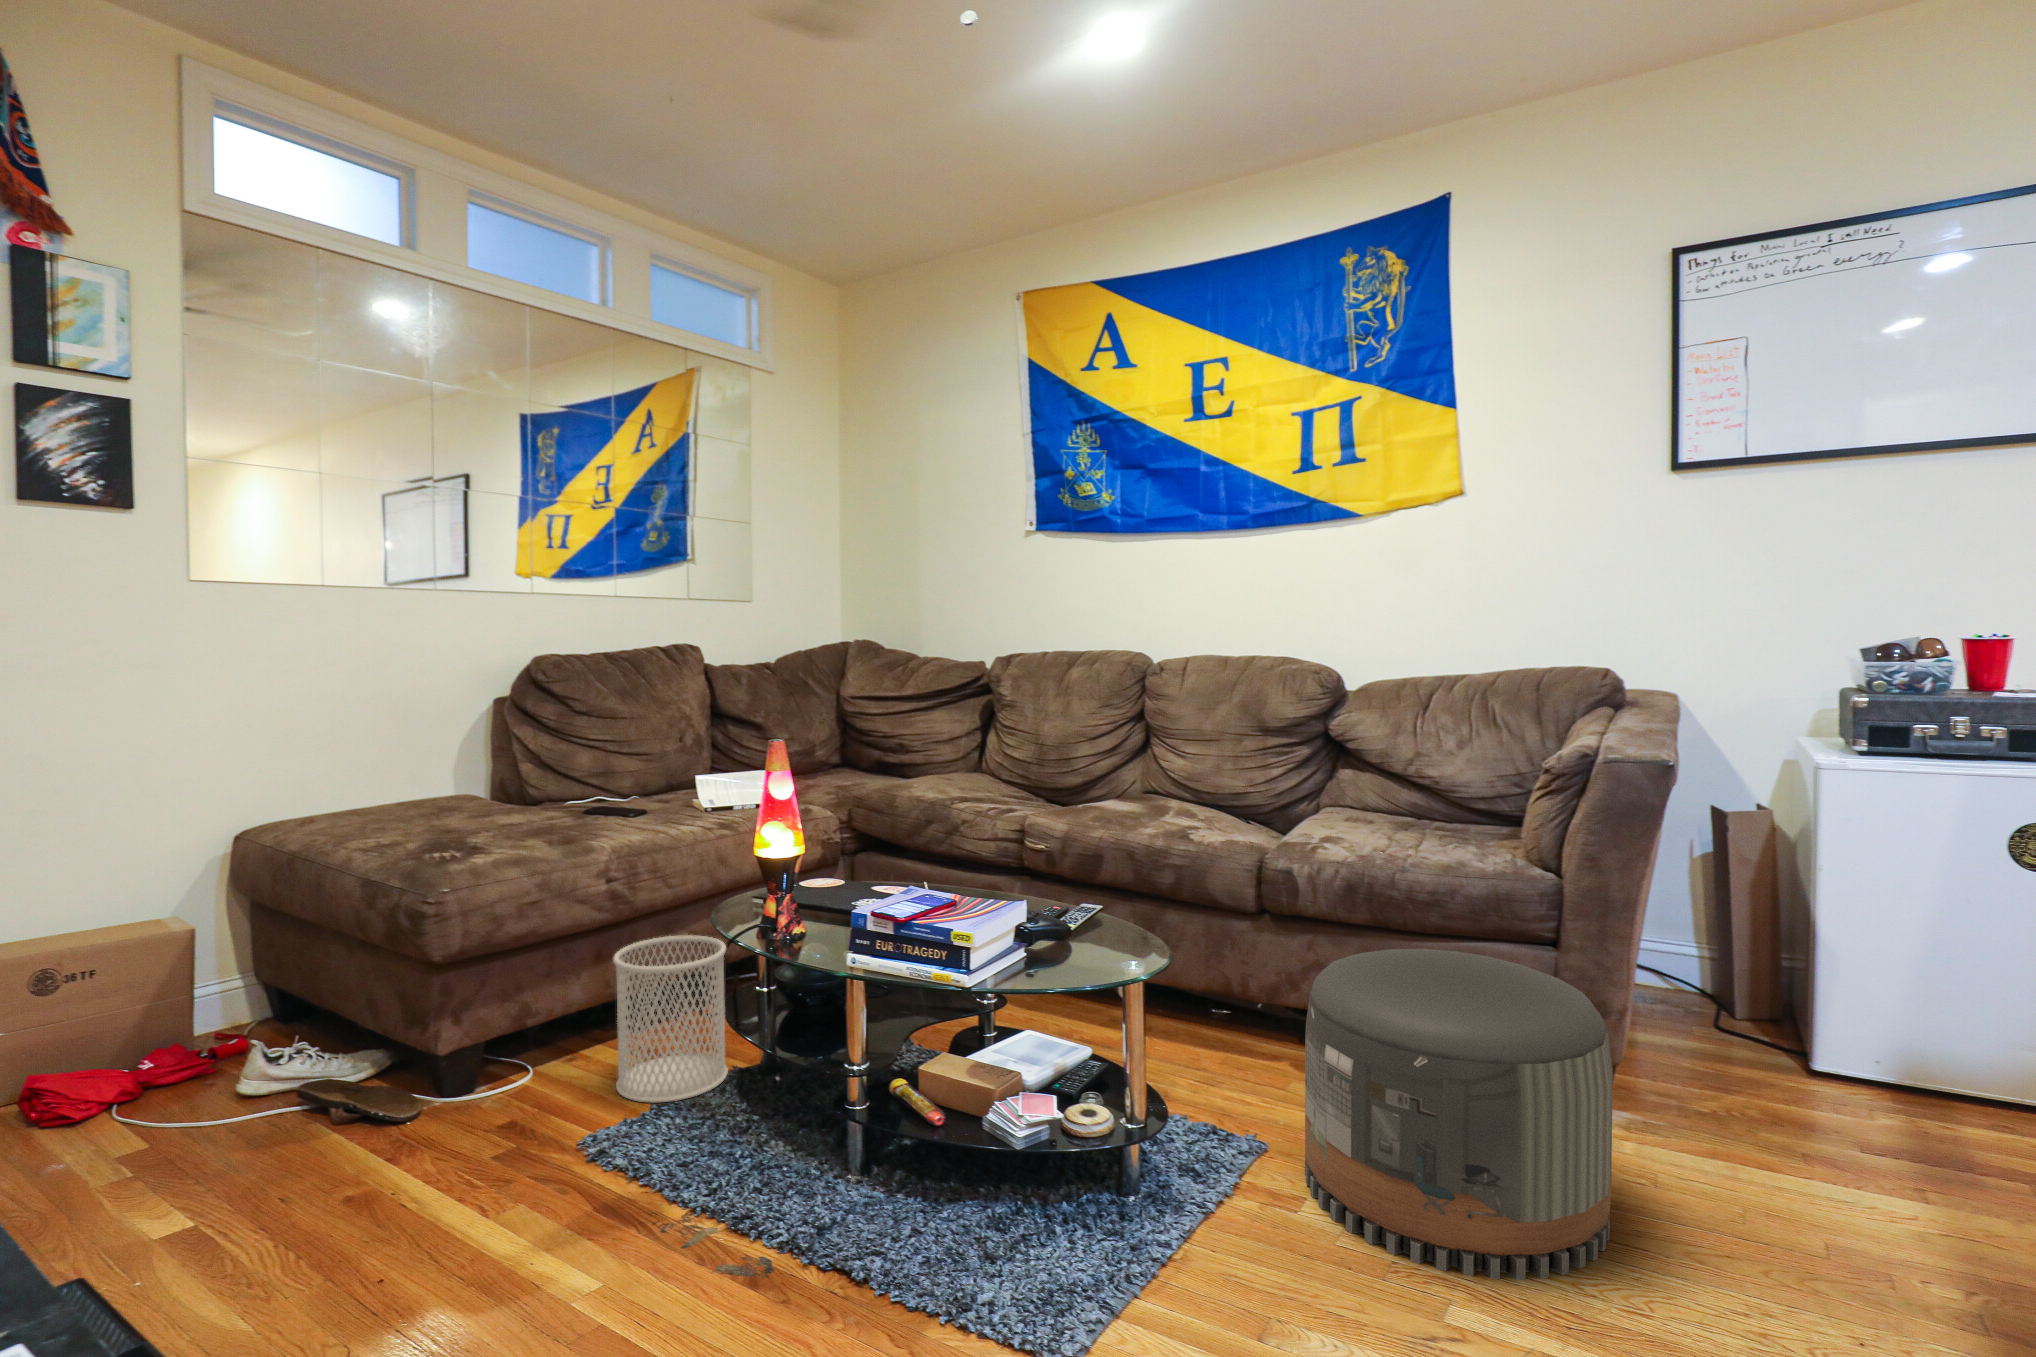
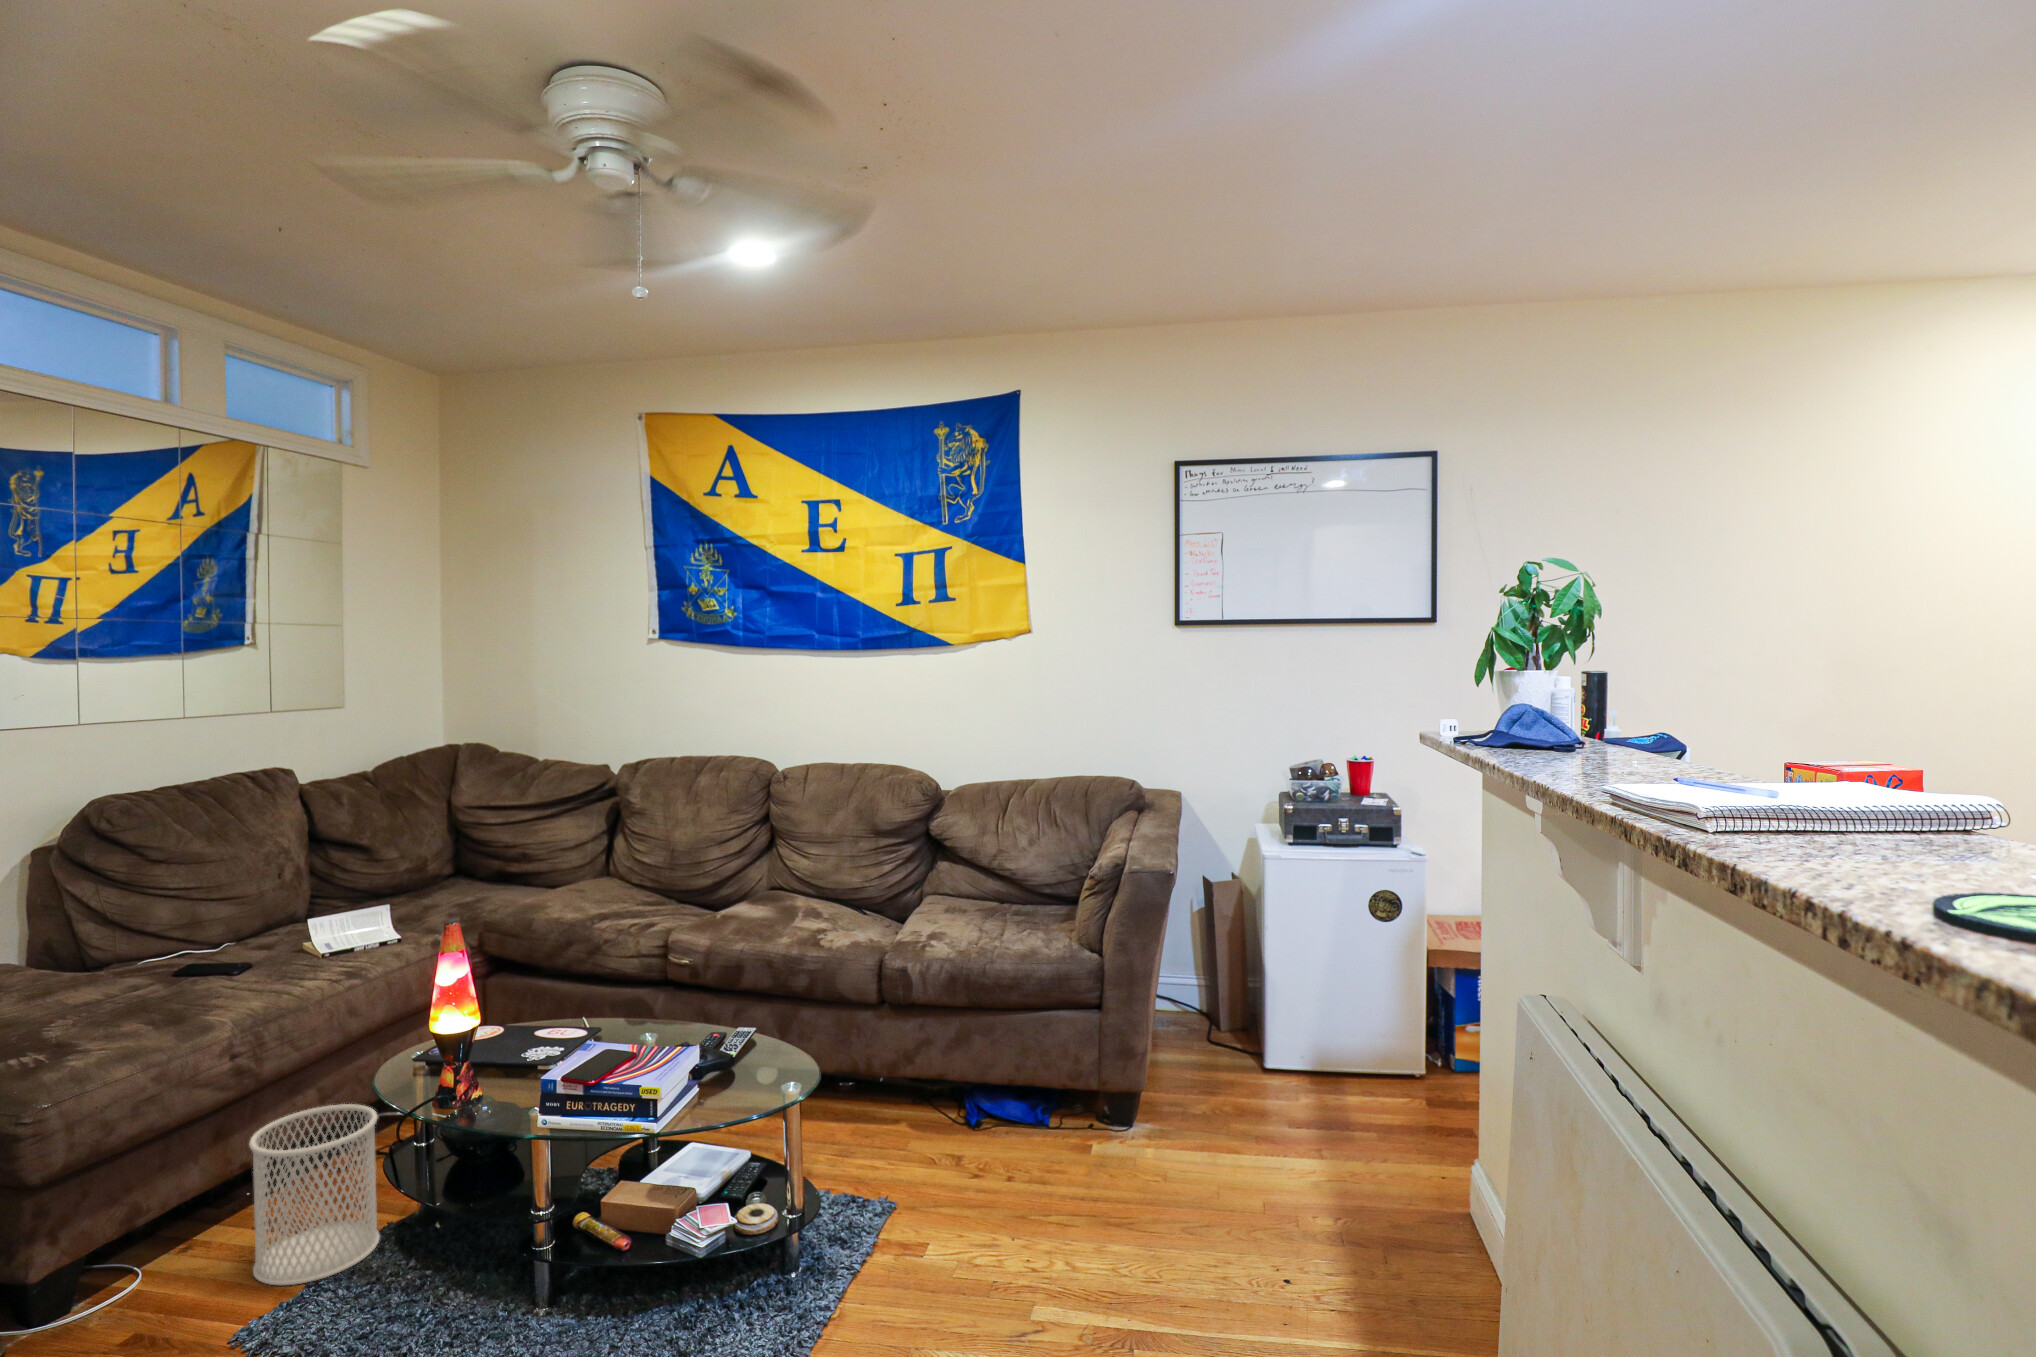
pouf: present [1305,949,1613,1280] -> none [924,1032,1130,1276]

